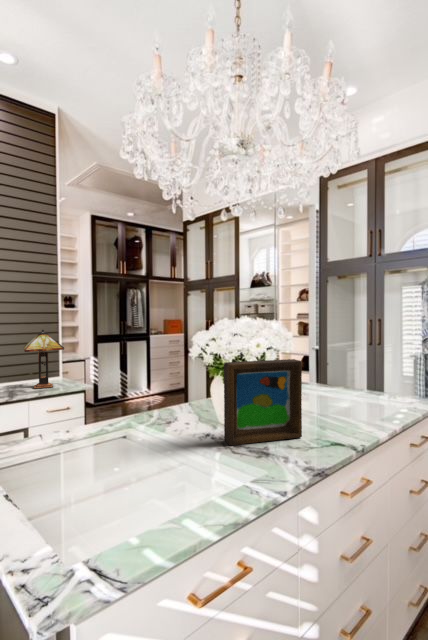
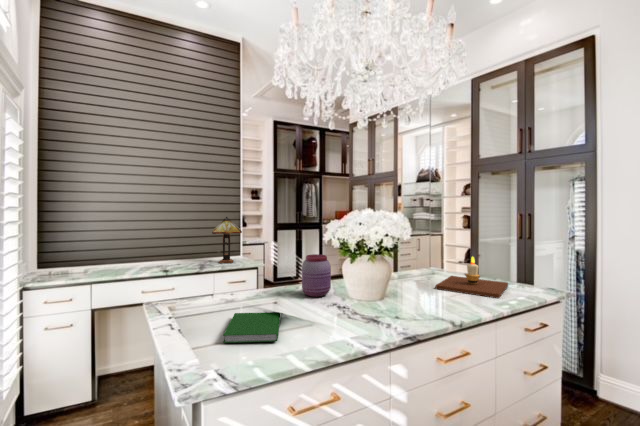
picture frame: present [224,359,302,446] -> none [347,246,414,313]
candle: none [310,367,380,413] -> present [436,257,508,298]
jar: none [160,374,196,427] -> present [302,254,331,297]
hardcover book: none [73,452,149,505] -> present [223,312,280,343]

